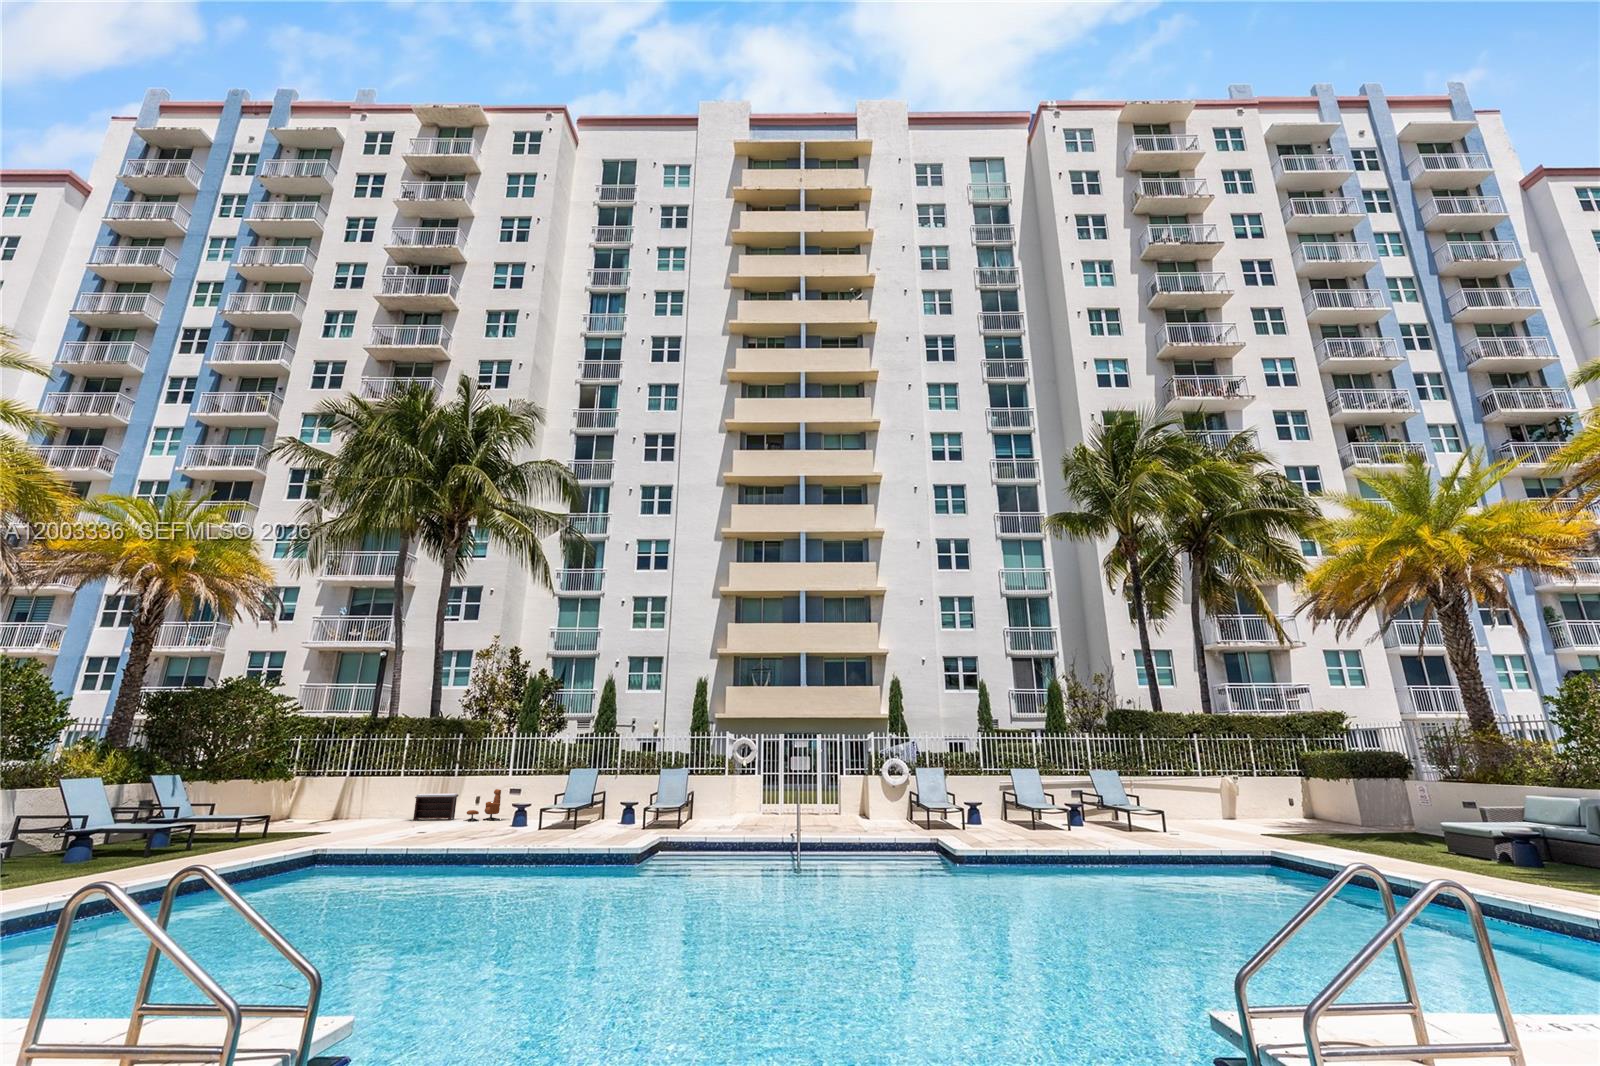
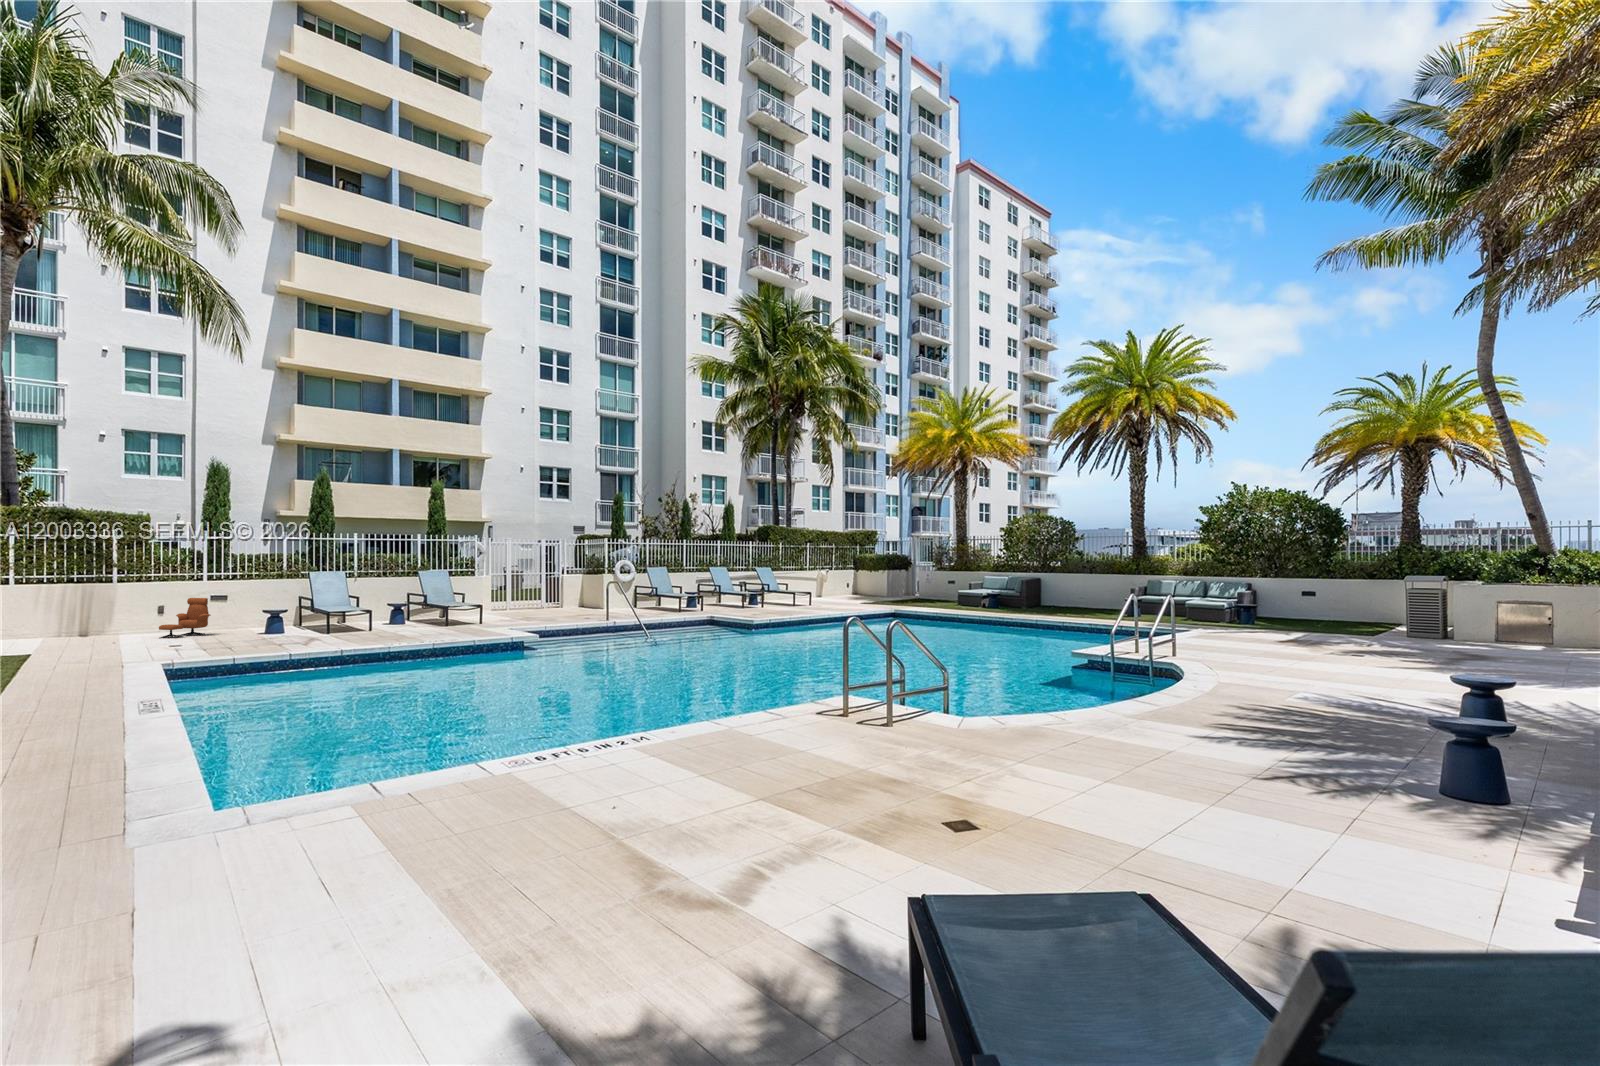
bench: present [413,793,458,821] -> none [62,605,136,643]

